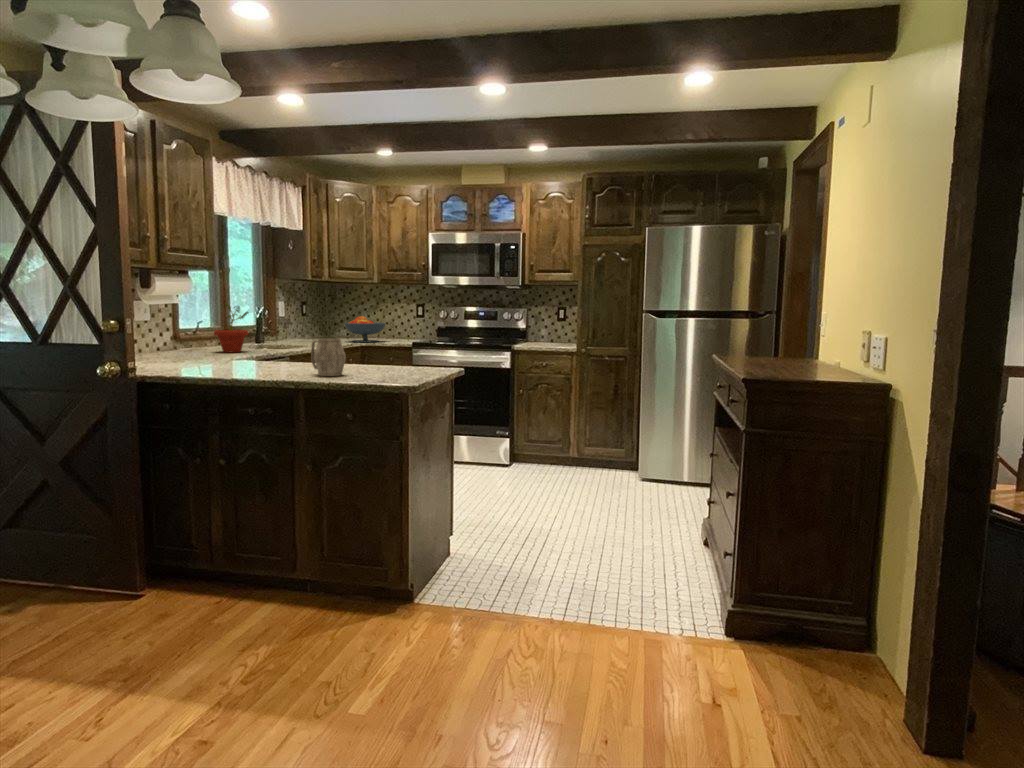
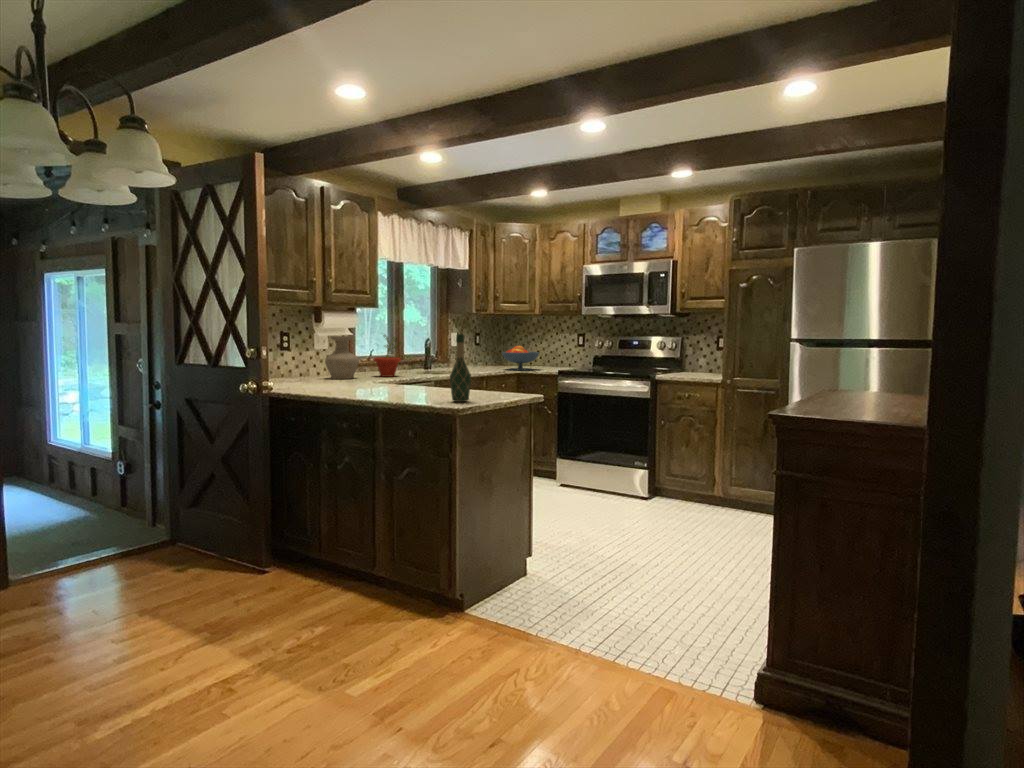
wine bottle: none [383,303,407,377] -> present [450,334,471,402]
vase: none [156,305,201,357] -> present [325,336,359,379]
mug: present [311,338,346,376] -> none [397,365,425,399]

